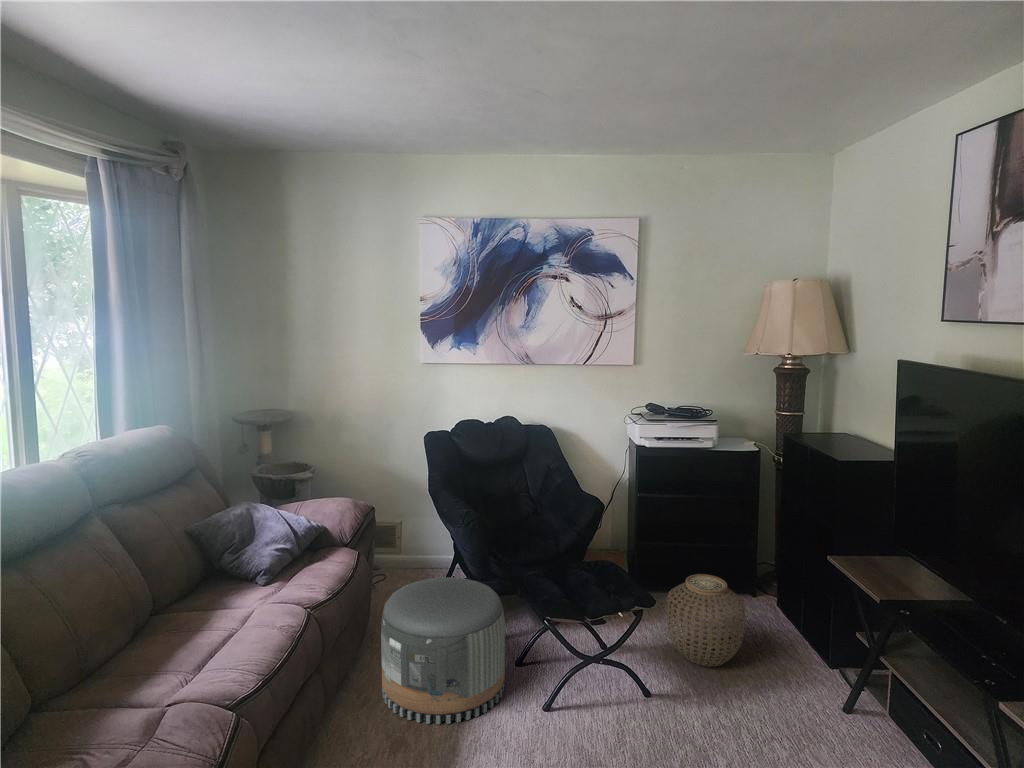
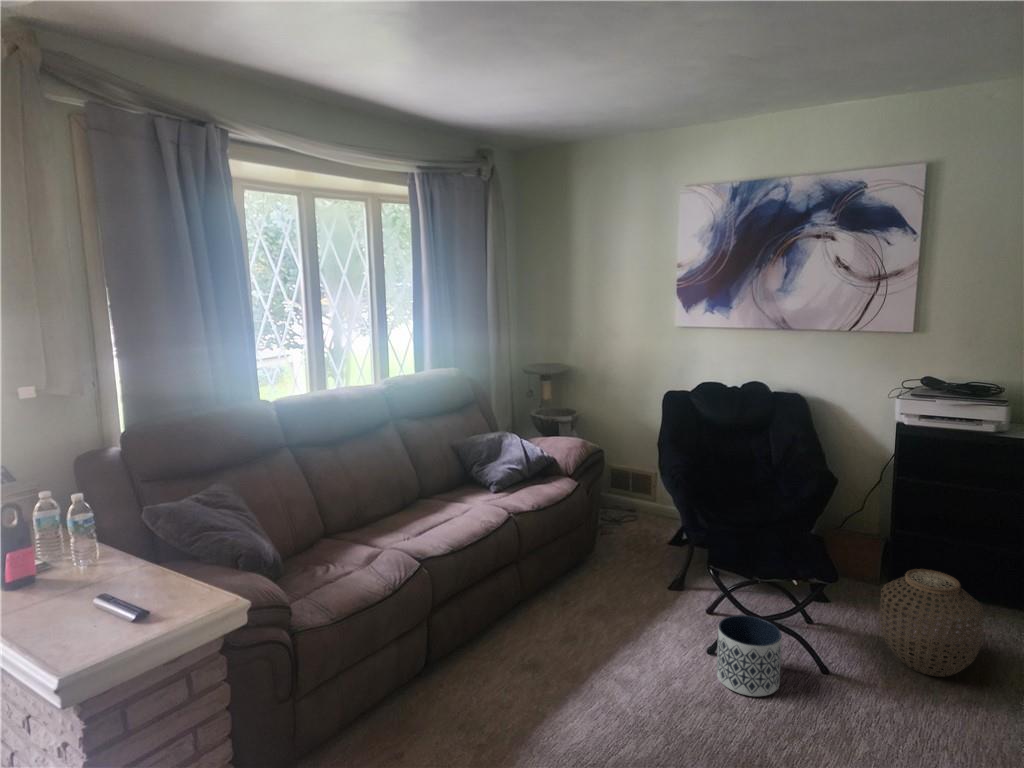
pouf: present [381,577,505,724] -> none [574,516,687,640]
planter: none [565,658,626,742] -> present [717,615,782,696]

